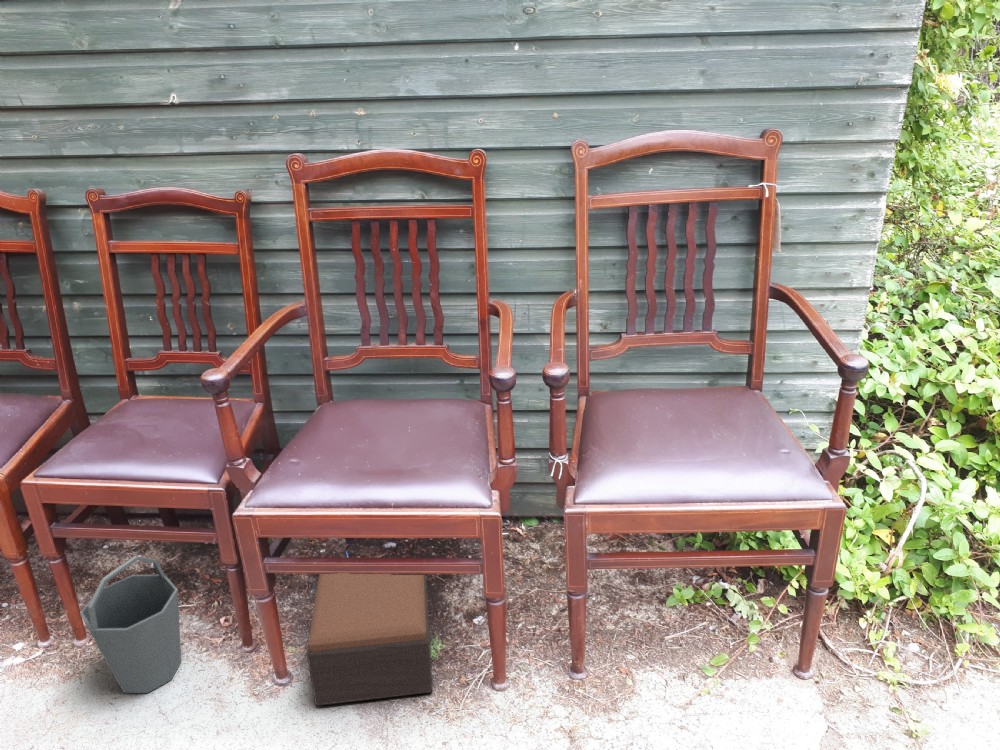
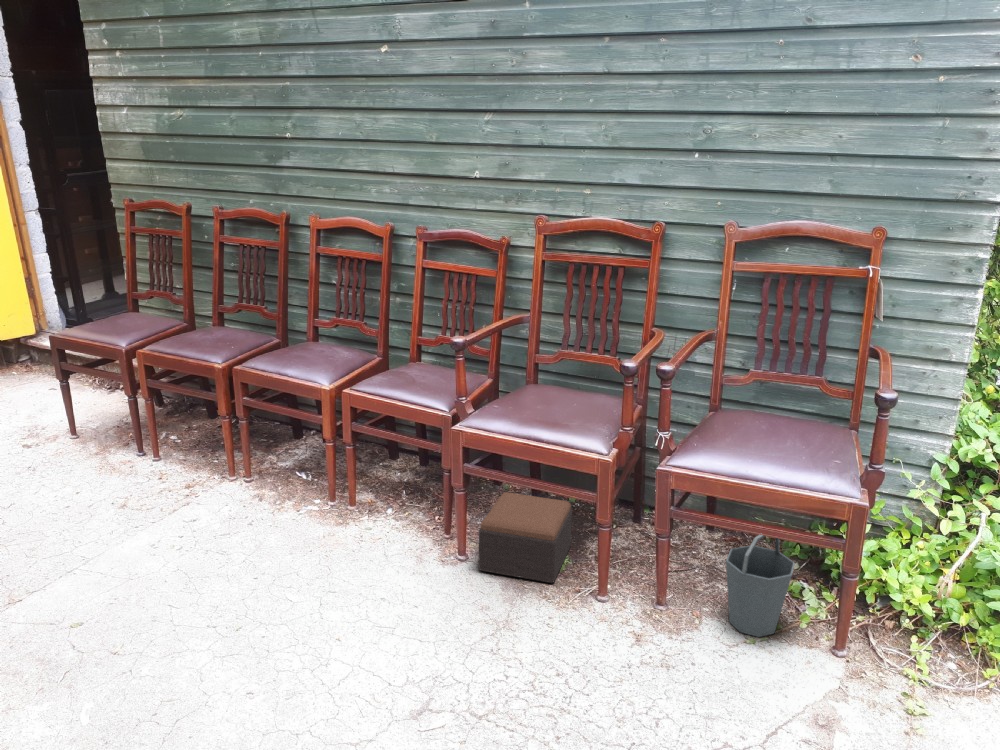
bucket: present [80,556,181,693] -> present [726,533,795,637]

